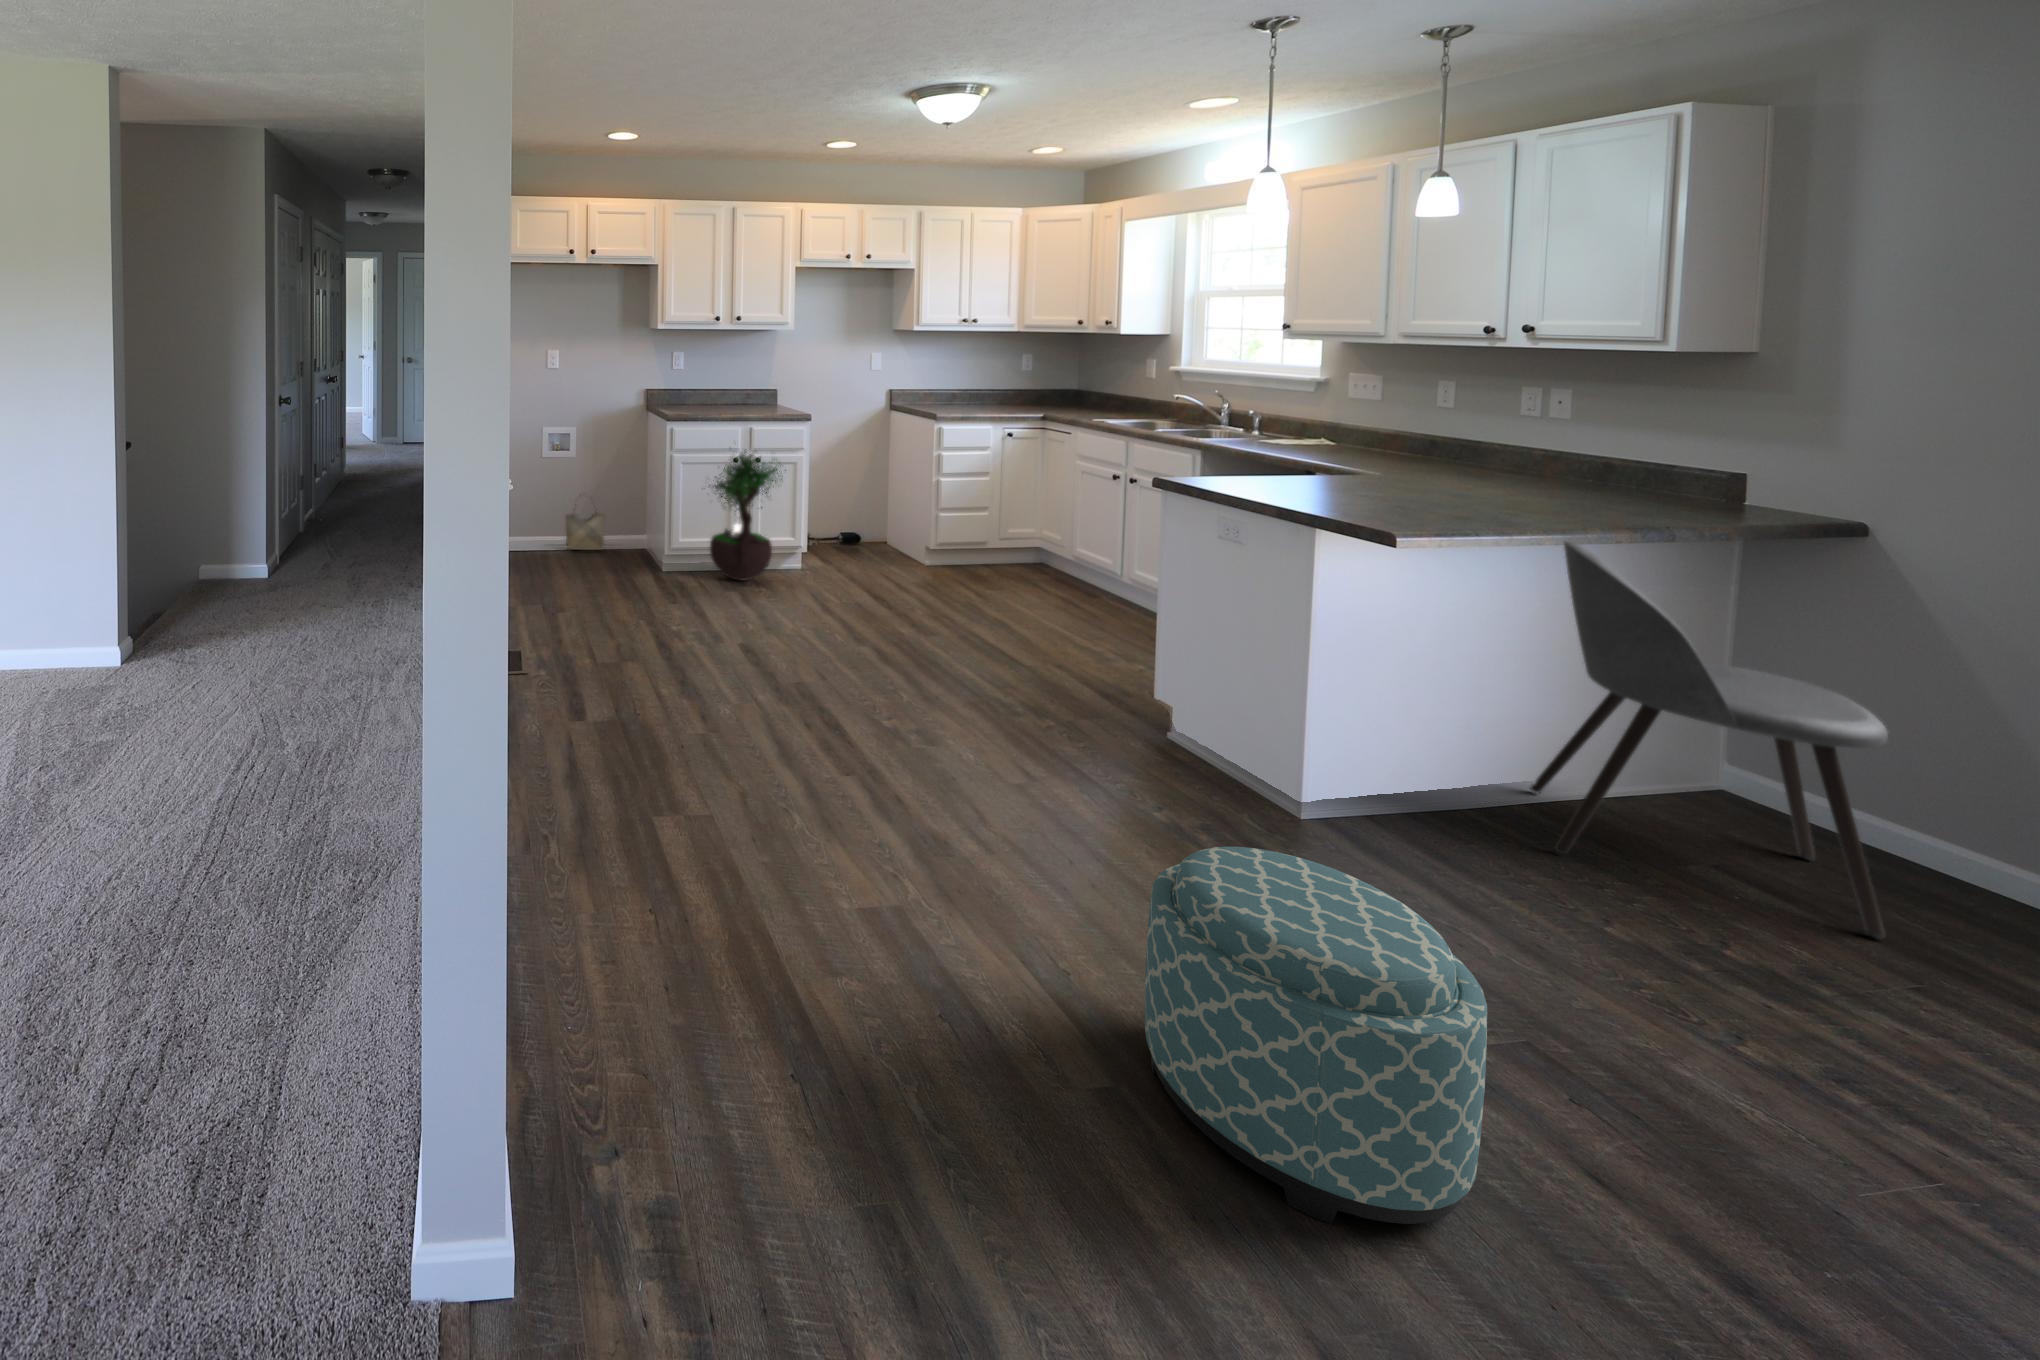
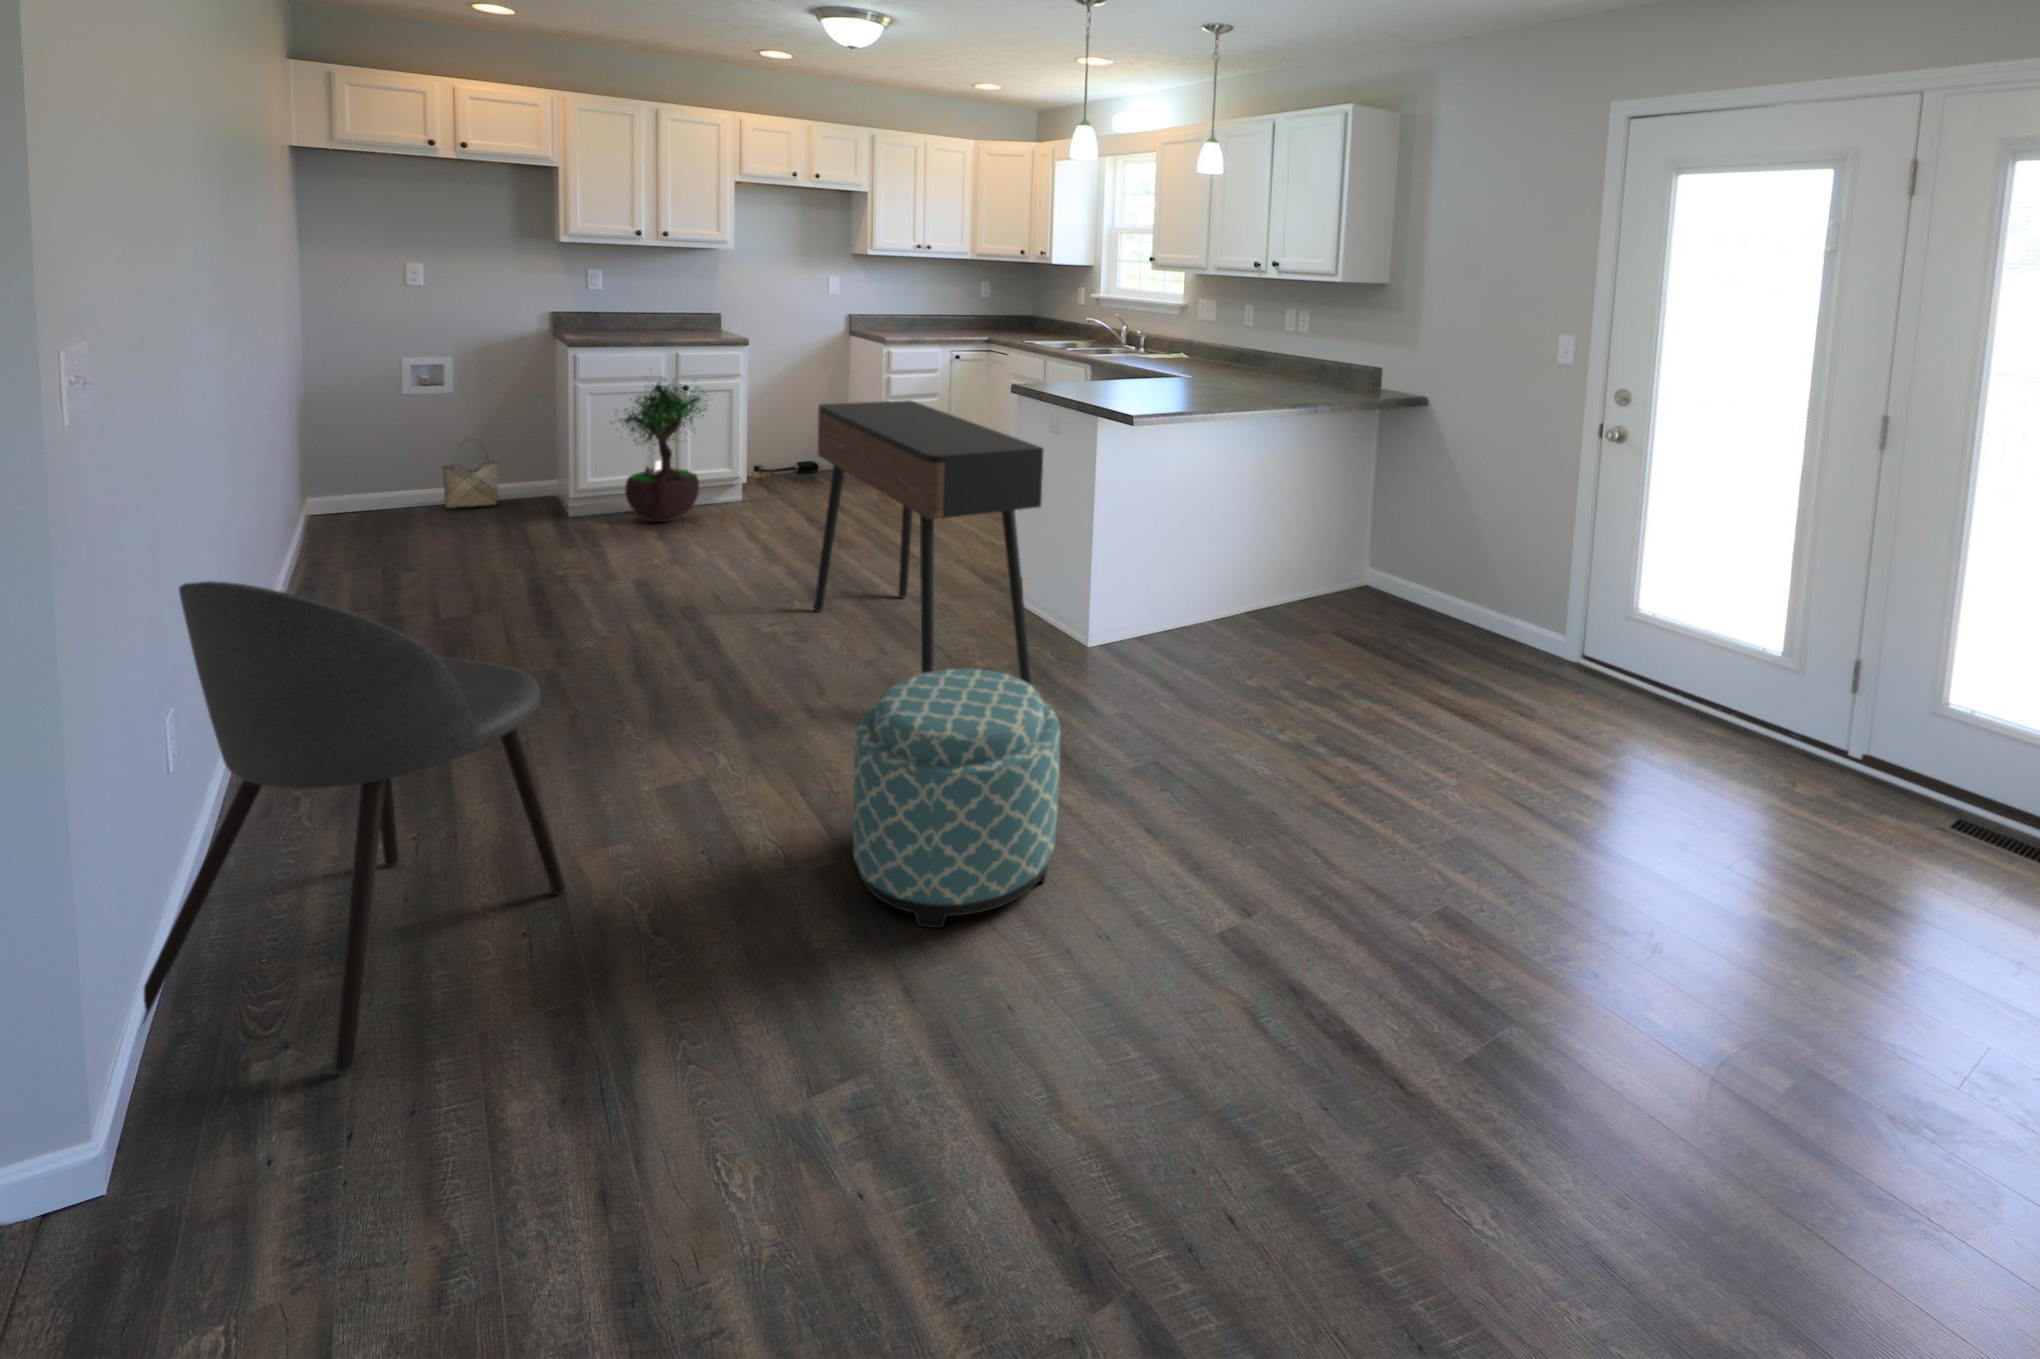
console table: none [928,487,1279,866] -> present [814,400,1043,686]
dining chair: present [1530,540,1888,939] -> present [143,581,565,1072]

